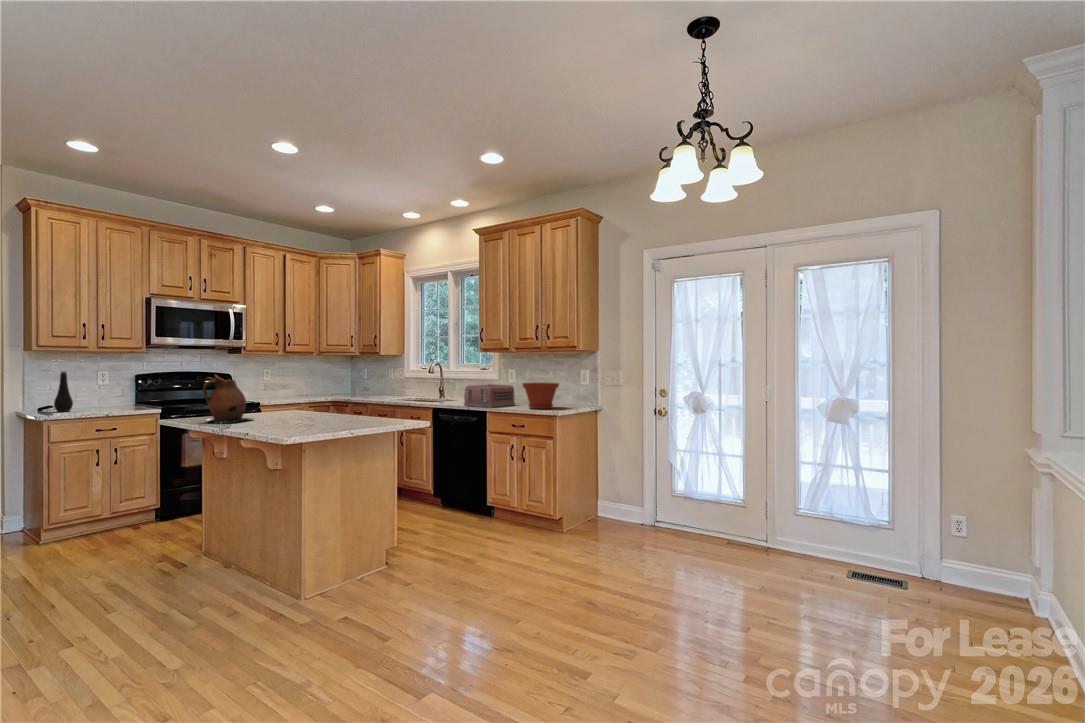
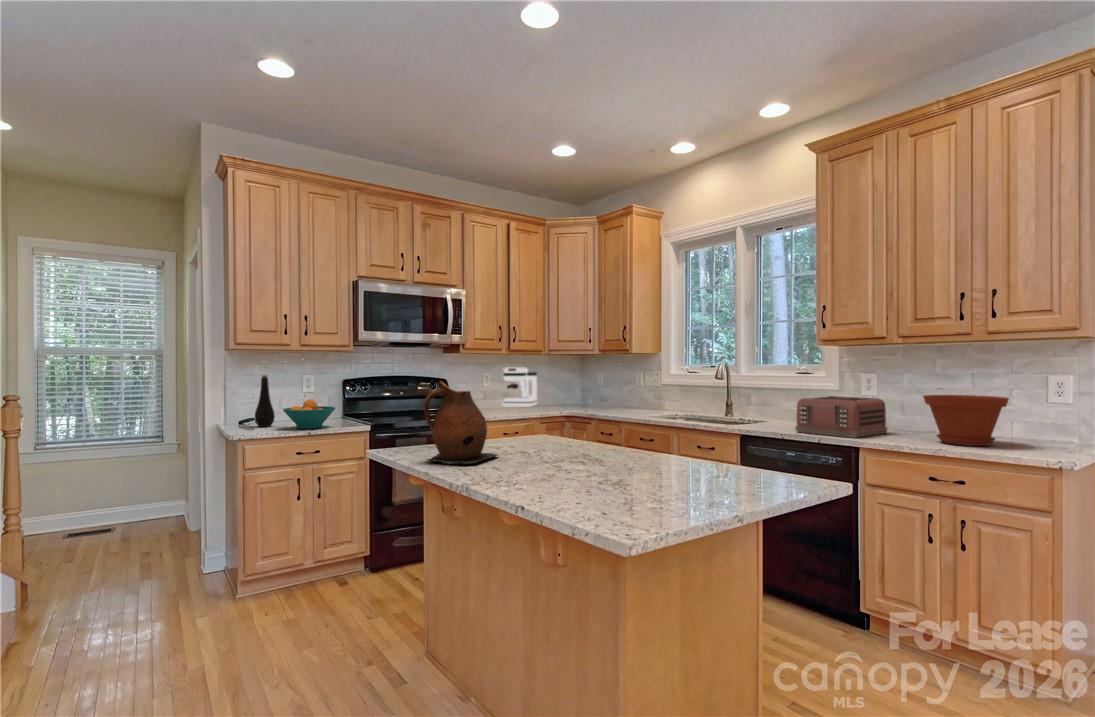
coffee maker: none [280,366,311,397] -> present [502,368,537,407]
fruit bowl: none [82,390,130,412] -> present [283,399,335,429]

